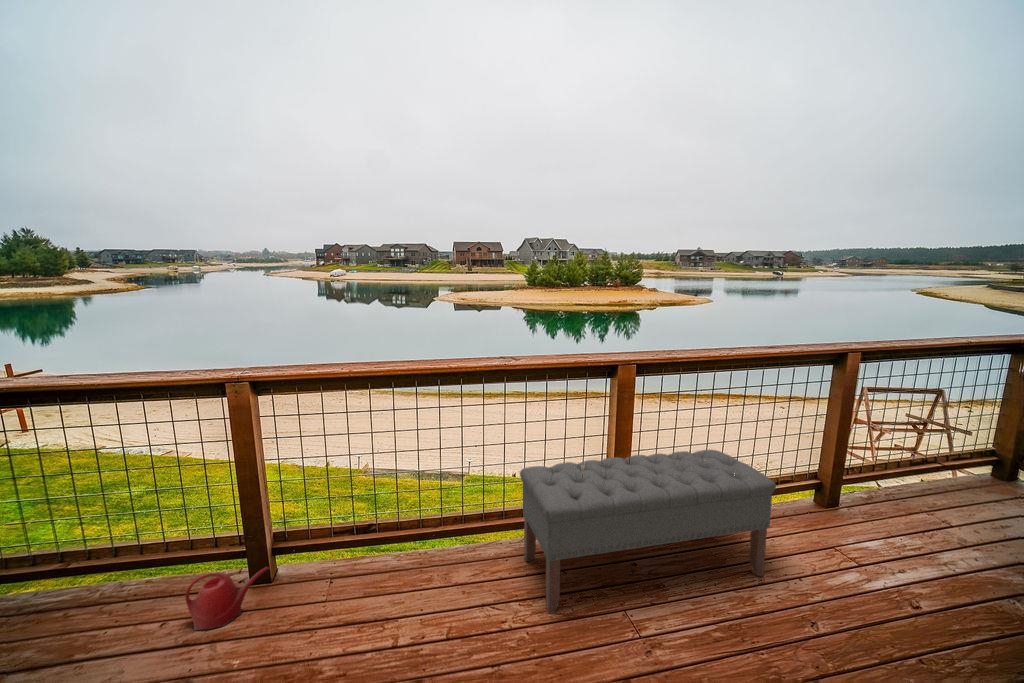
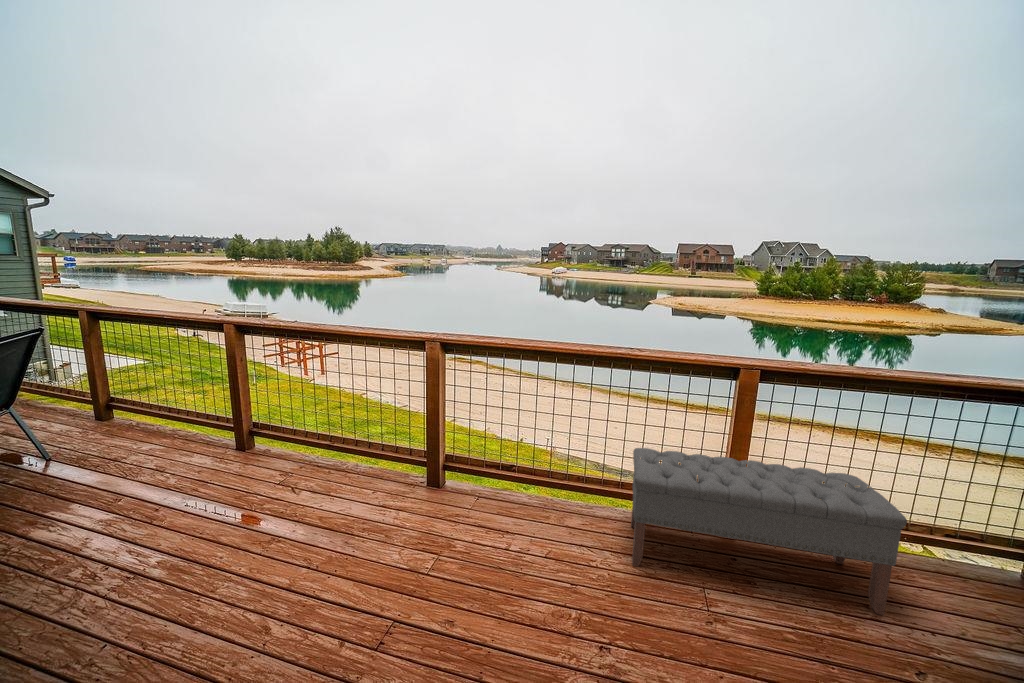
watering can: present [185,567,269,630] -> none [403,465,449,500]

